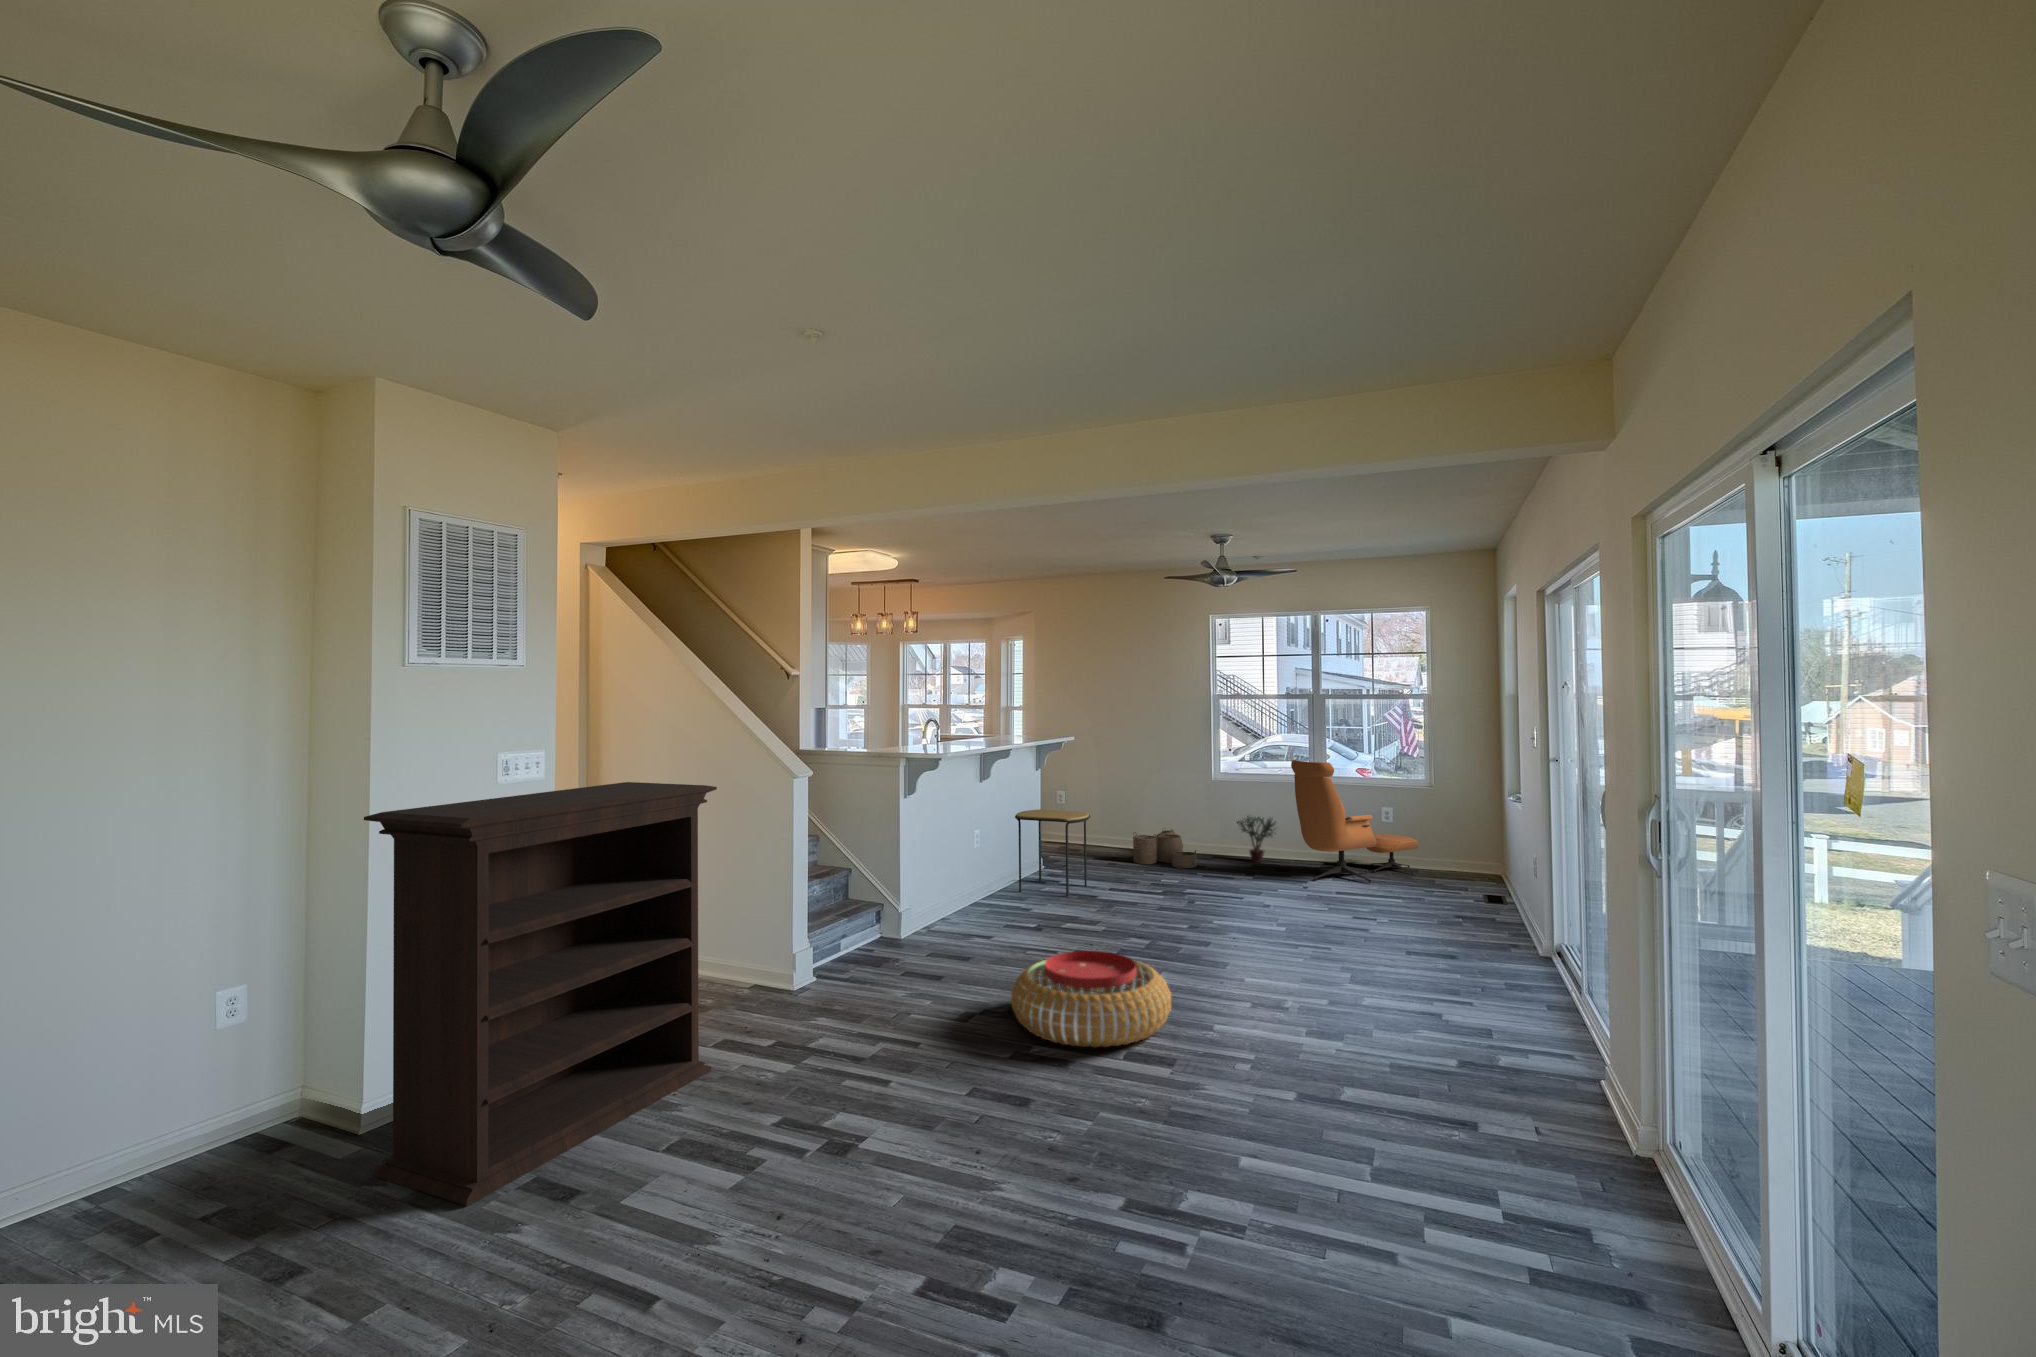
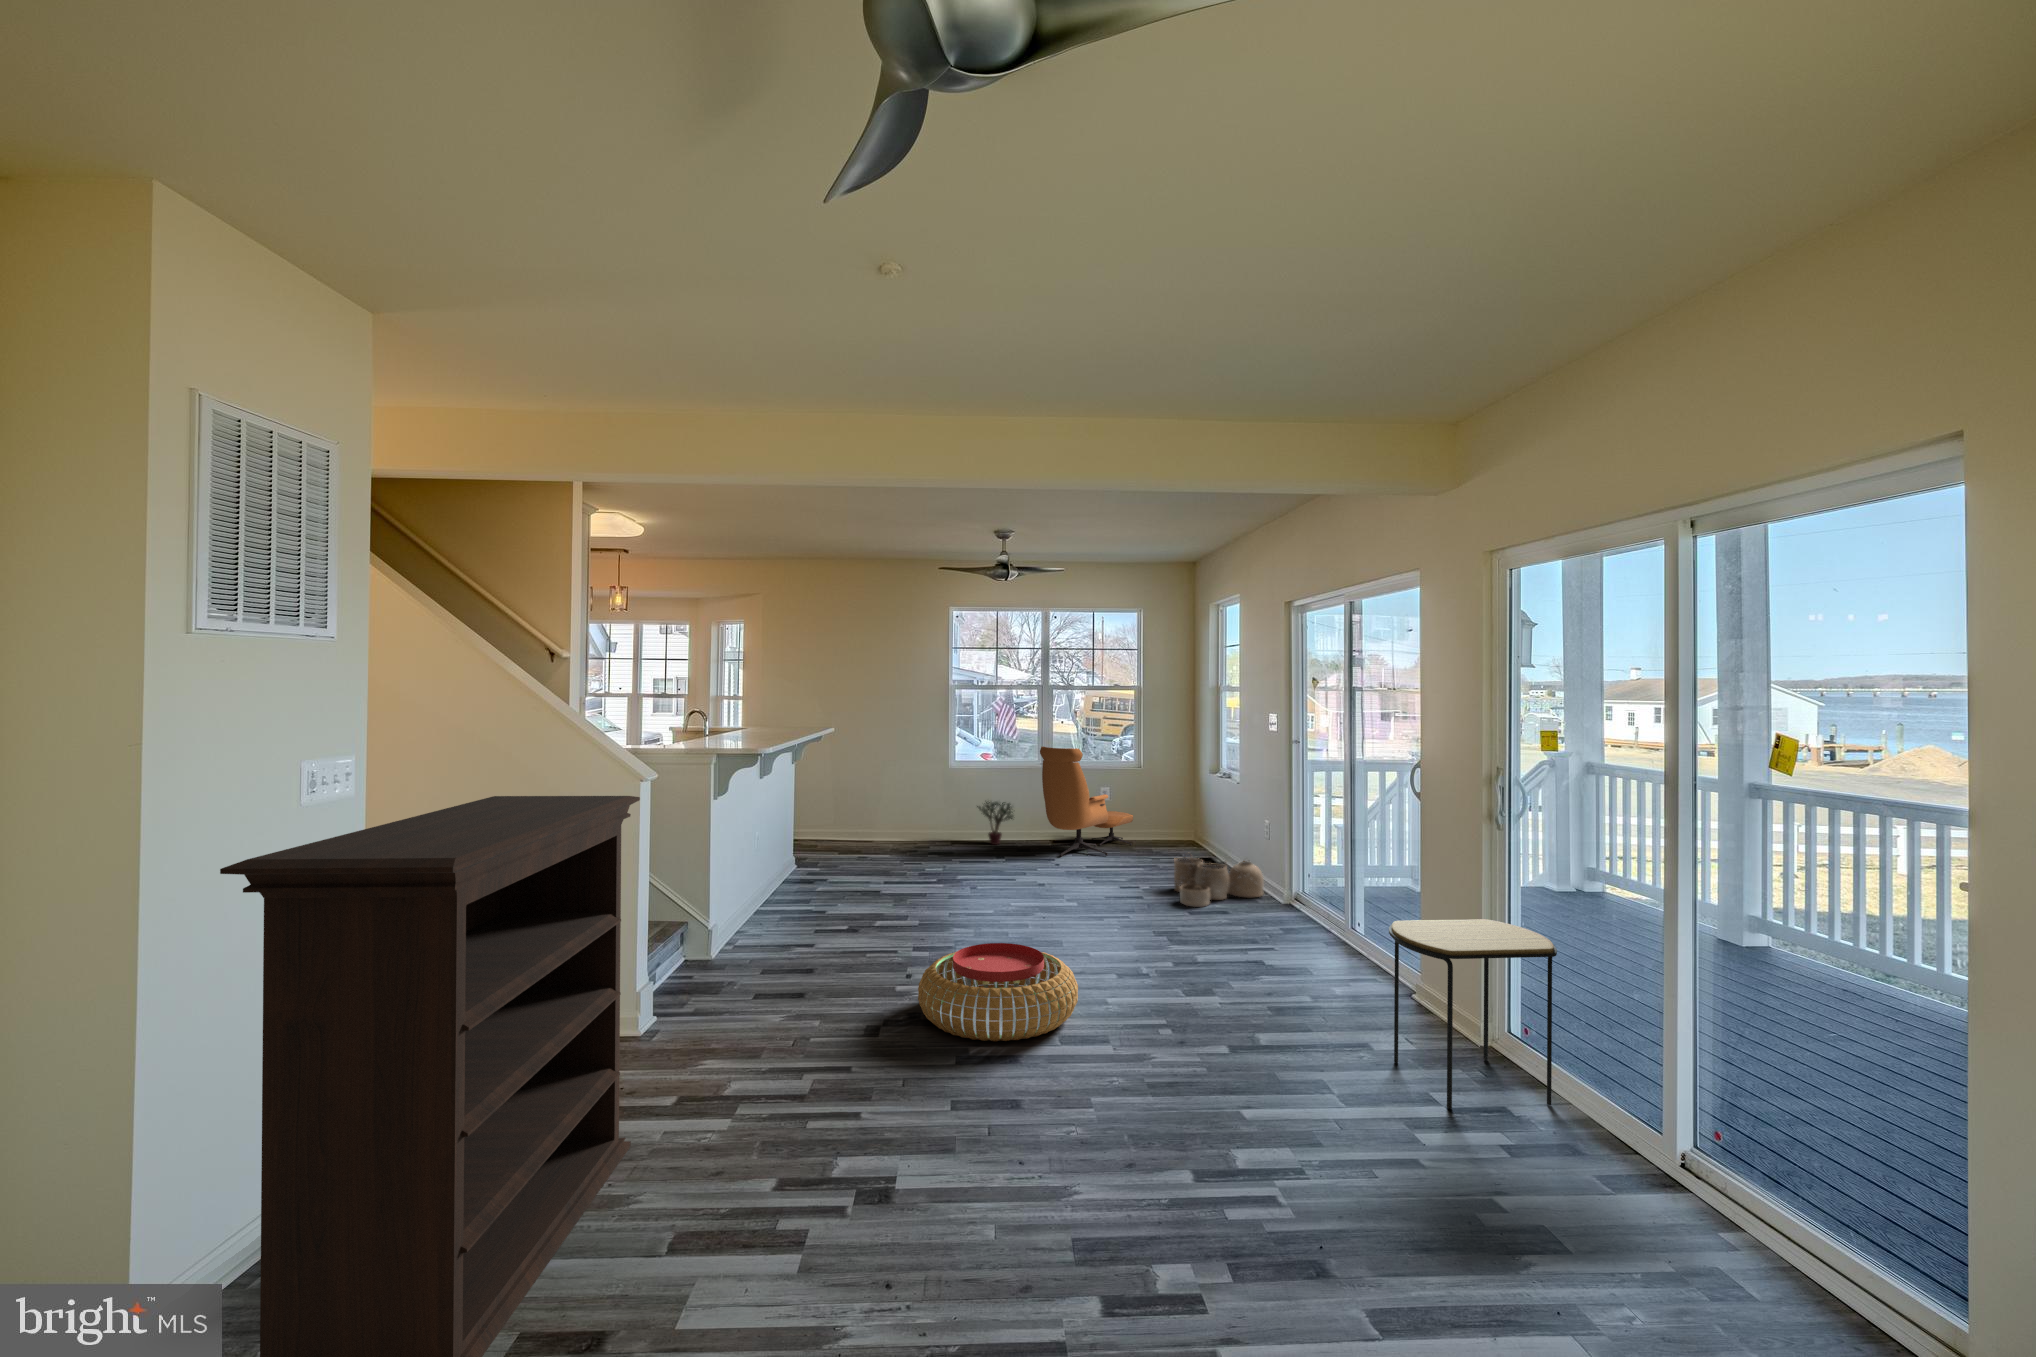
side table: present [1015,809,1090,896] -> present [1389,919,1557,1109]
woven basket: present [1133,828,1196,868] -> present [1174,857,1264,907]

